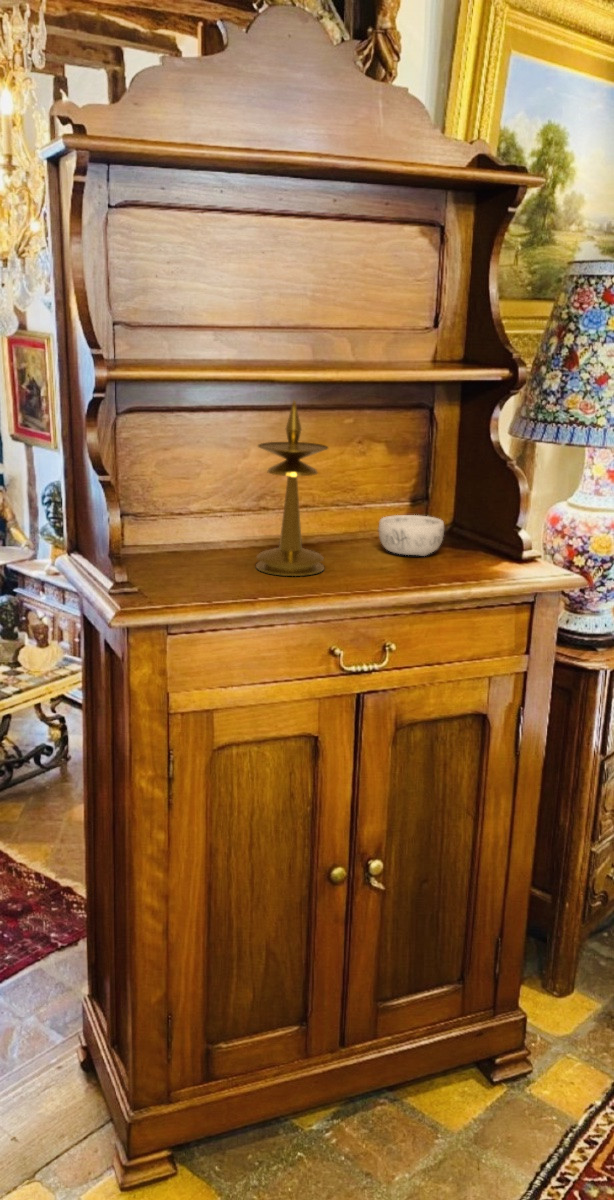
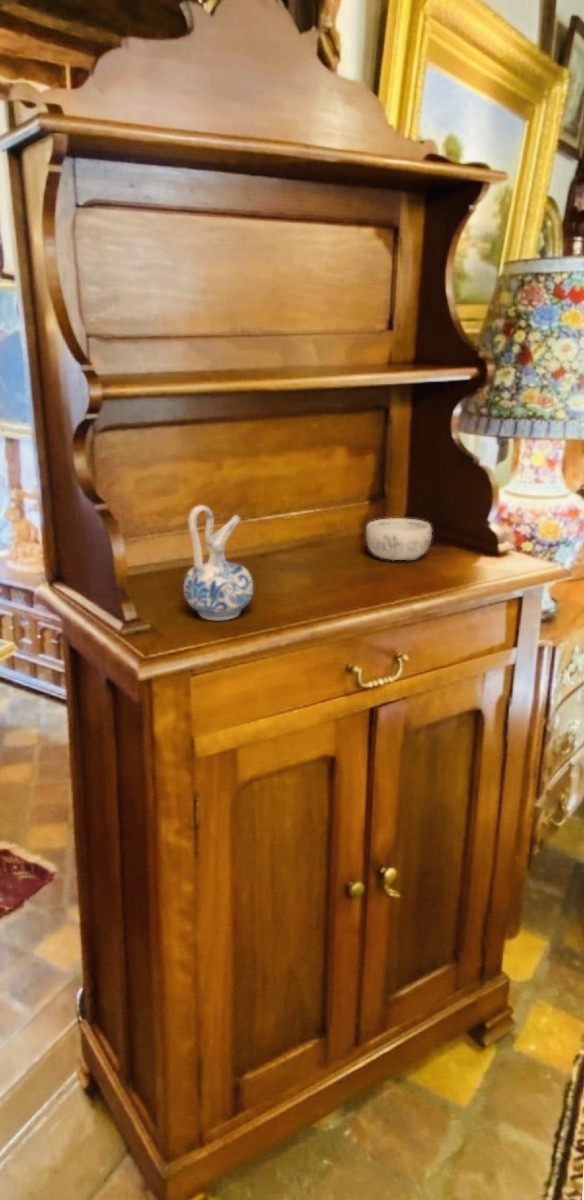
candlestick: present [256,401,328,576] -> none [254,410,329,595]
ceramic pitcher: none [175,481,240,590] -> present [183,505,253,620]

